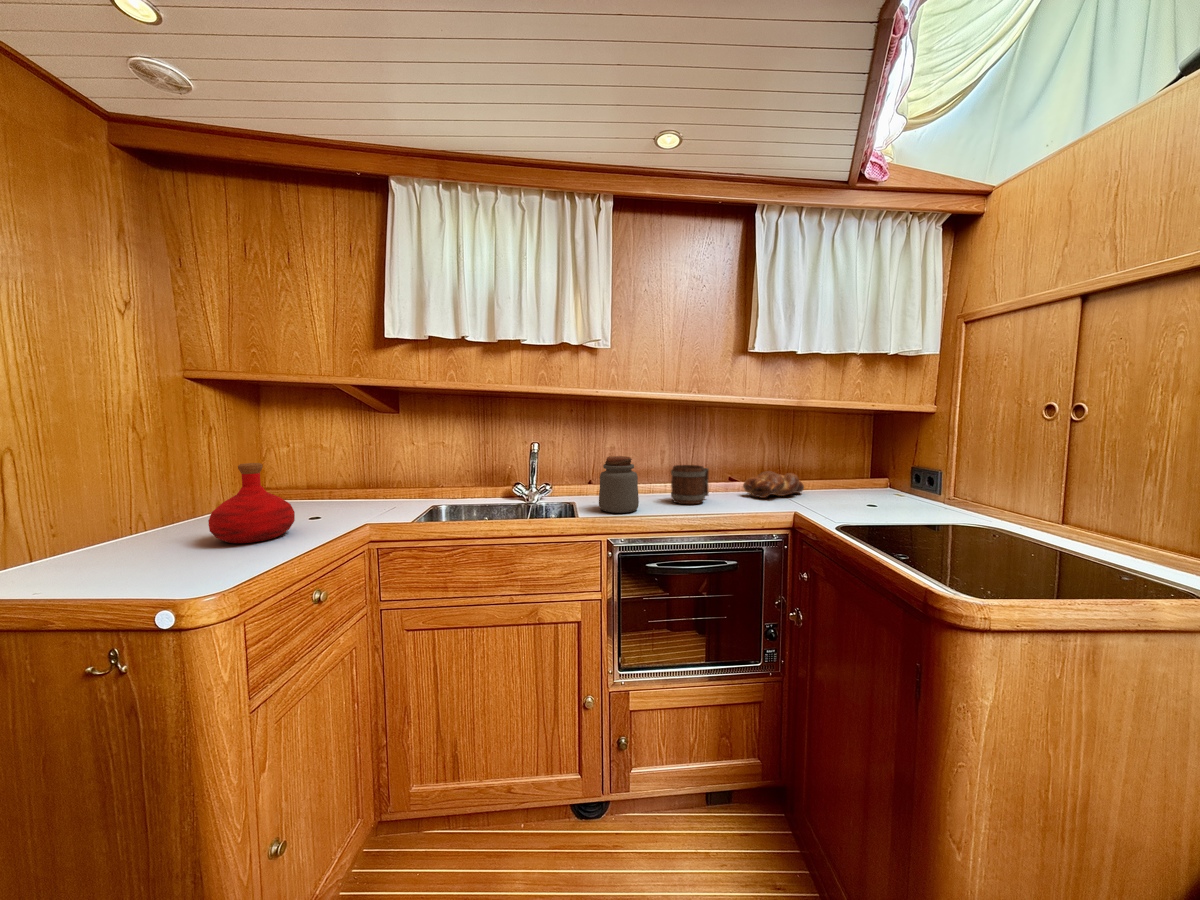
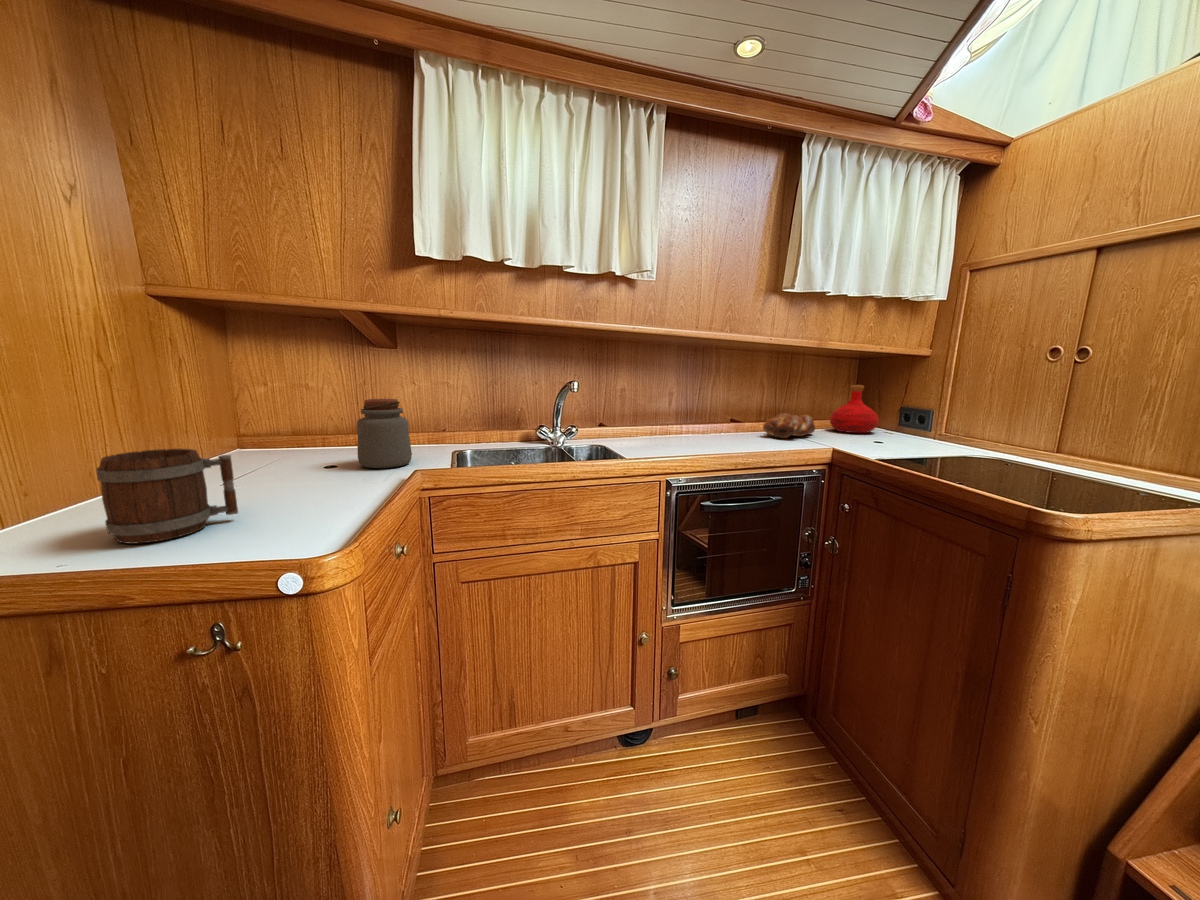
jar: present [599,456,639,513] -> present [357,399,412,468]
bottle: present [208,463,295,543] -> present [830,385,879,433]
mug: present [671,465,709,504] -> present [96,449,238,544]

